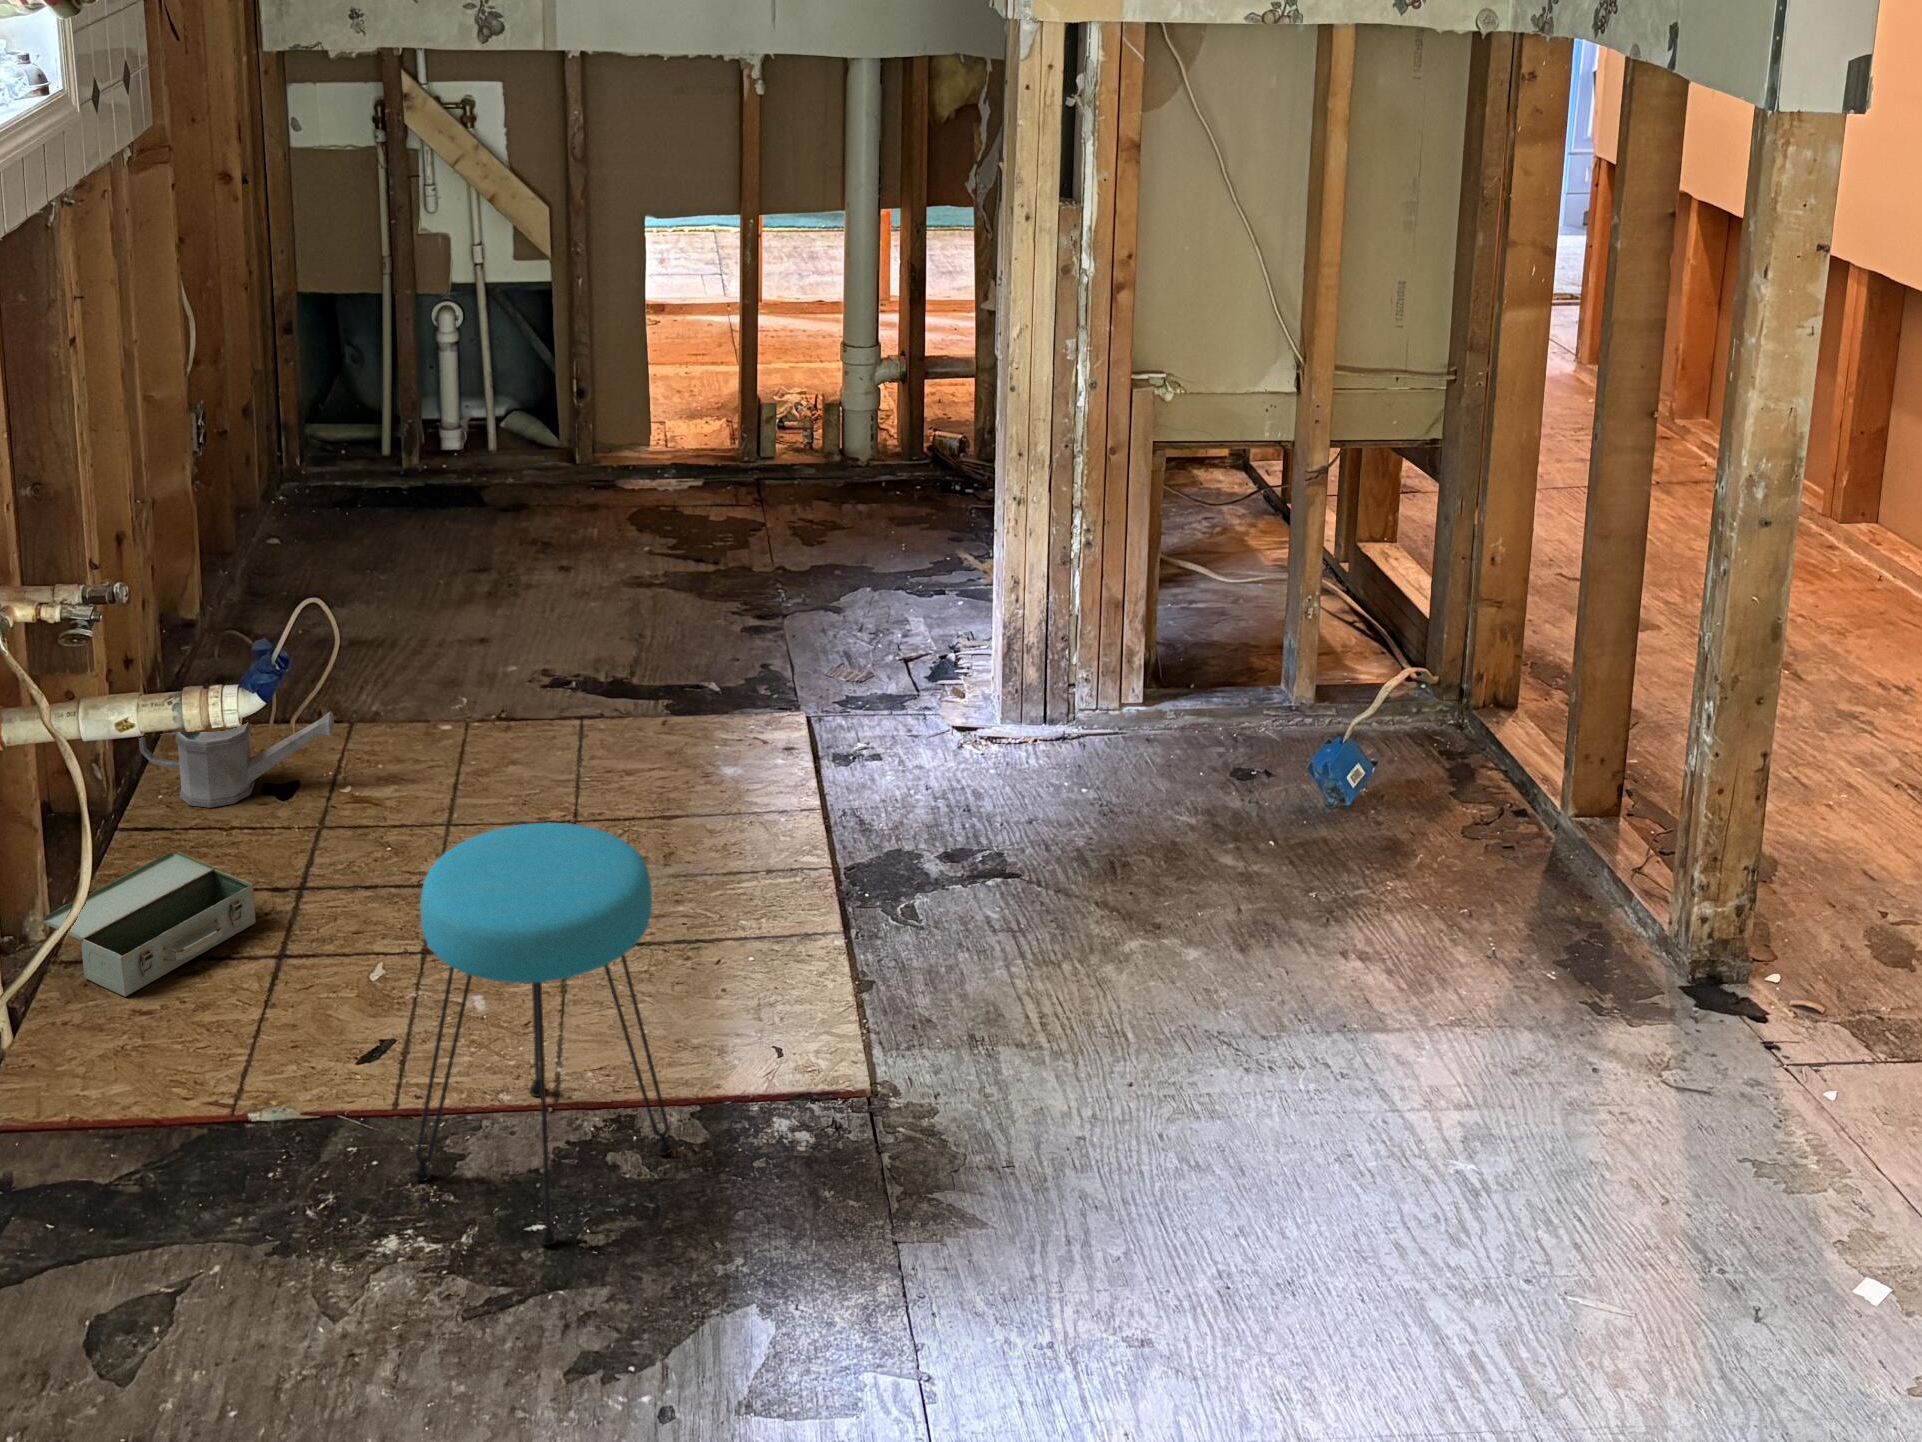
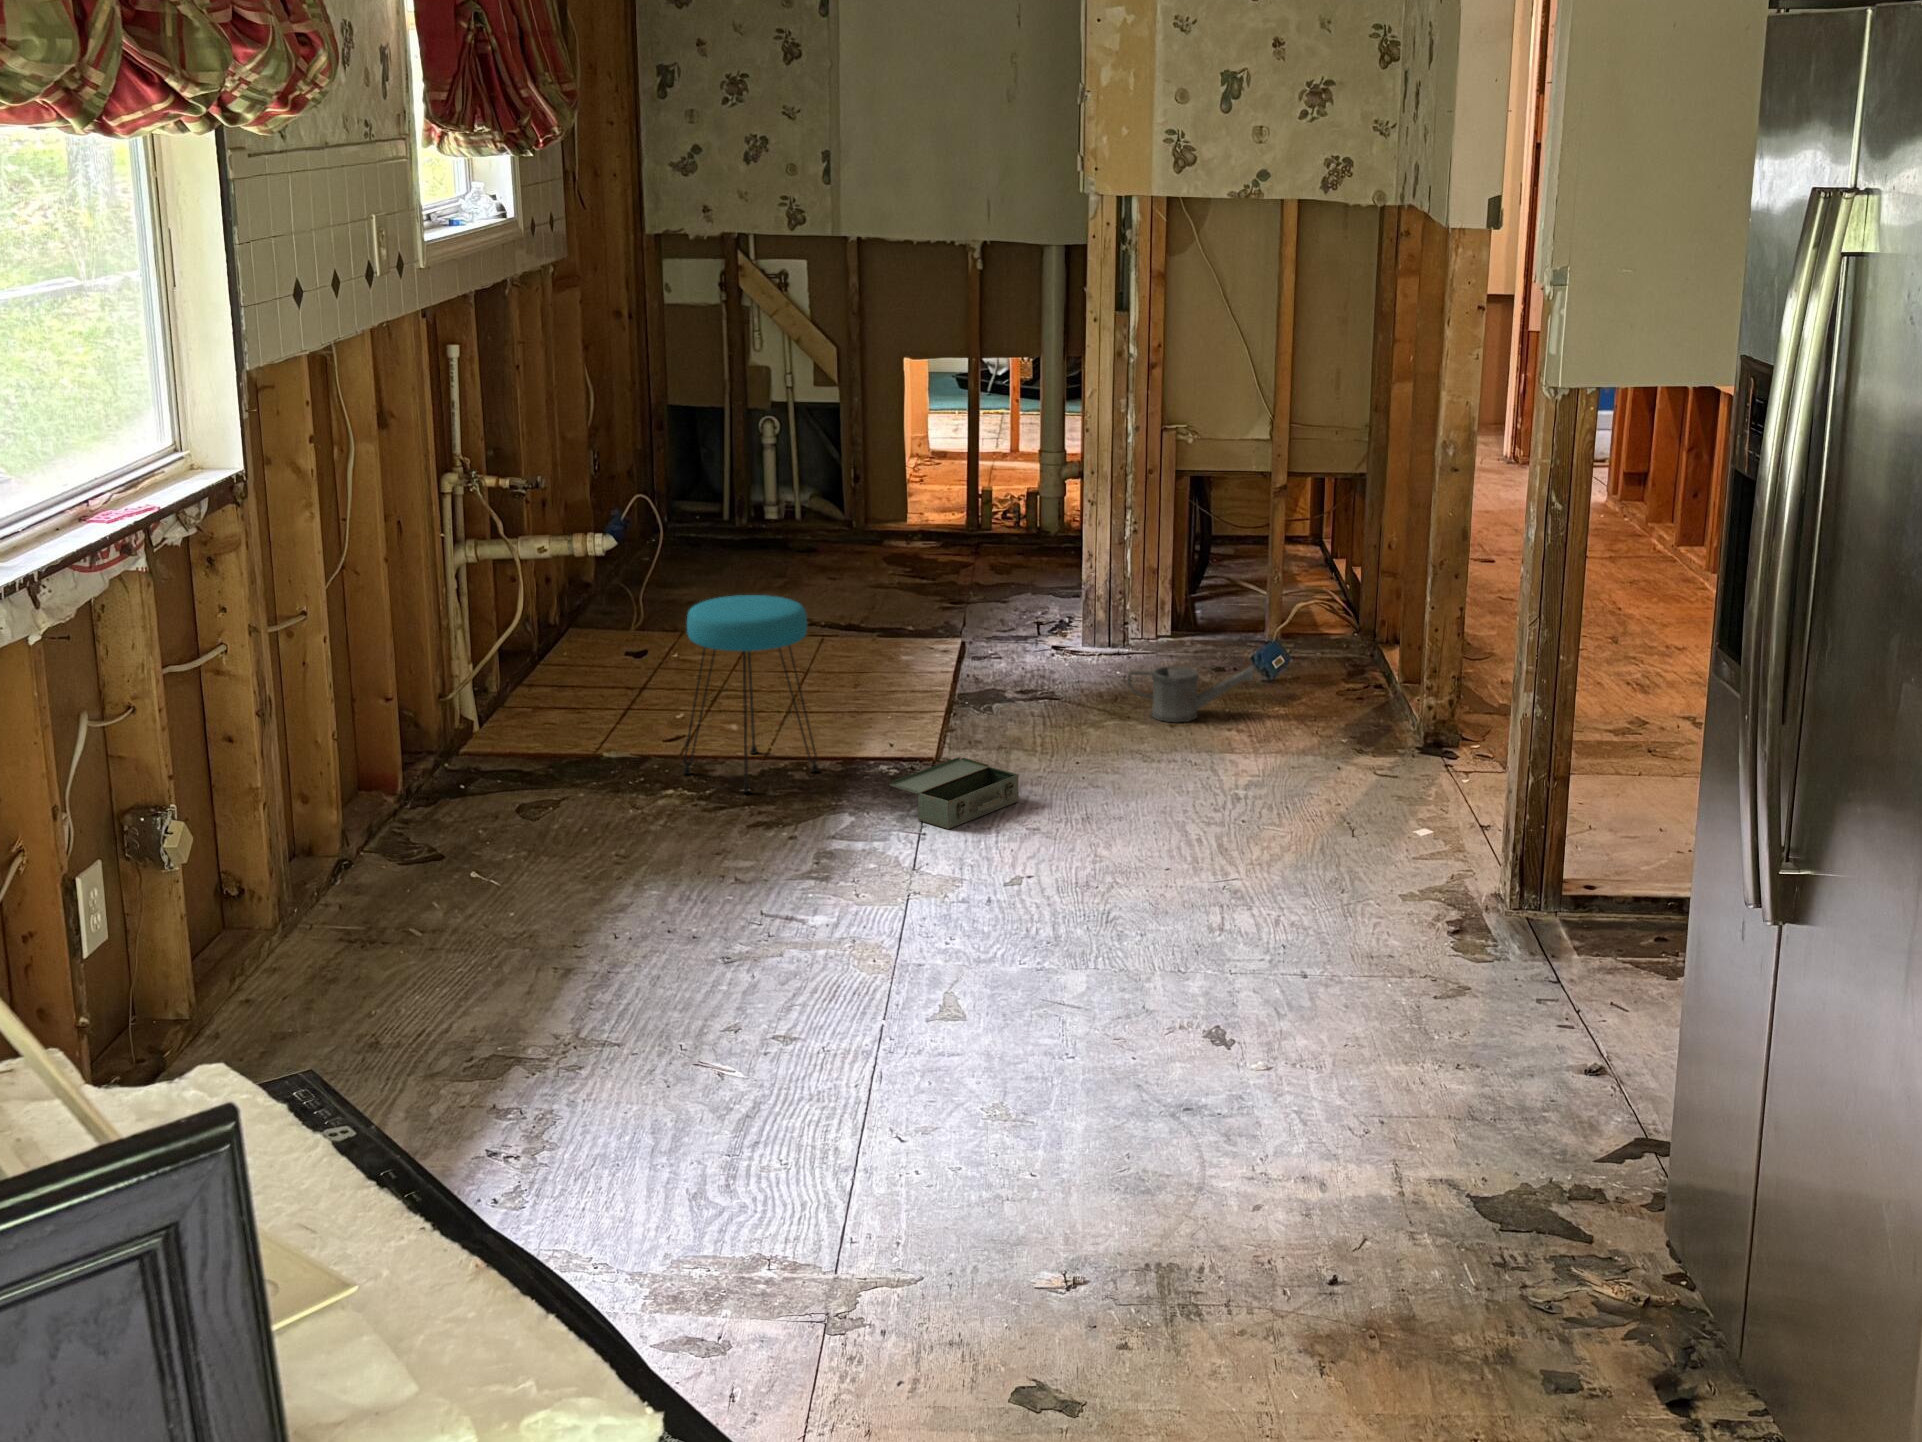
watering can: present [139,711,334,808] -> present [1128,666,1254,722]
toolbox: present [43,852,256,997] -> present [890,758,1019,829]

